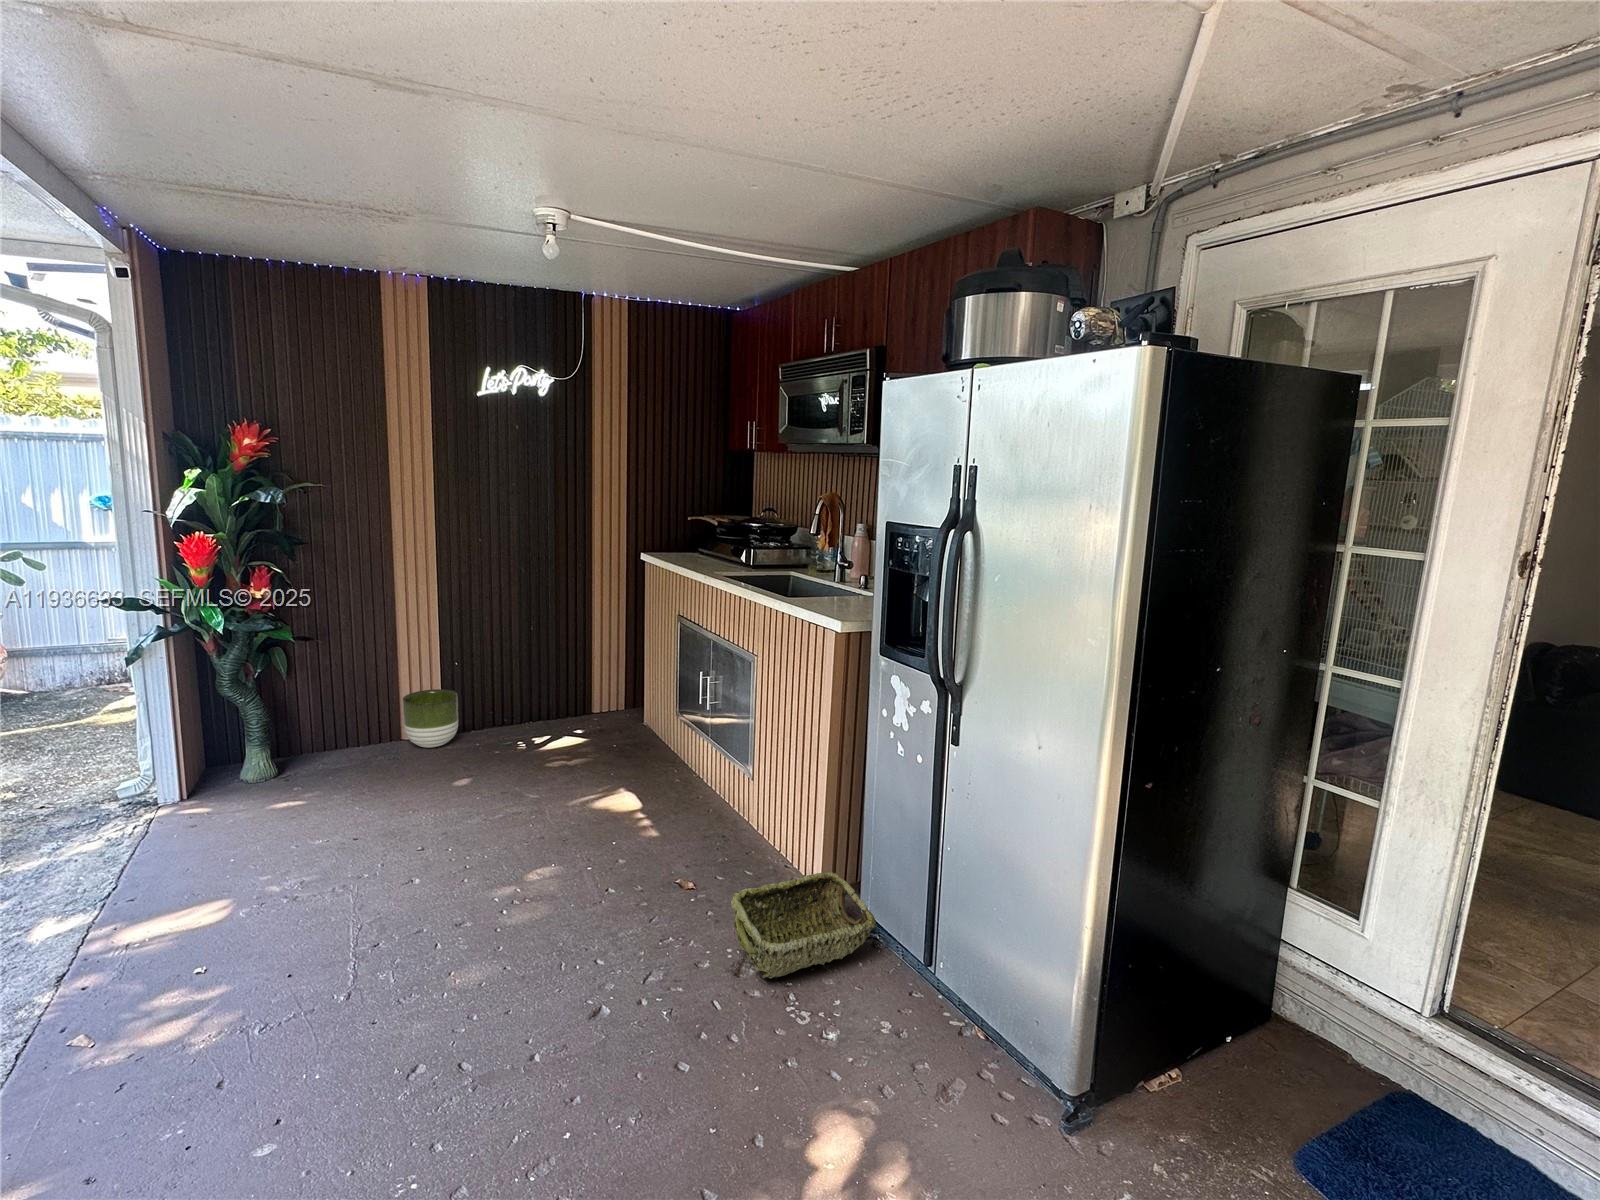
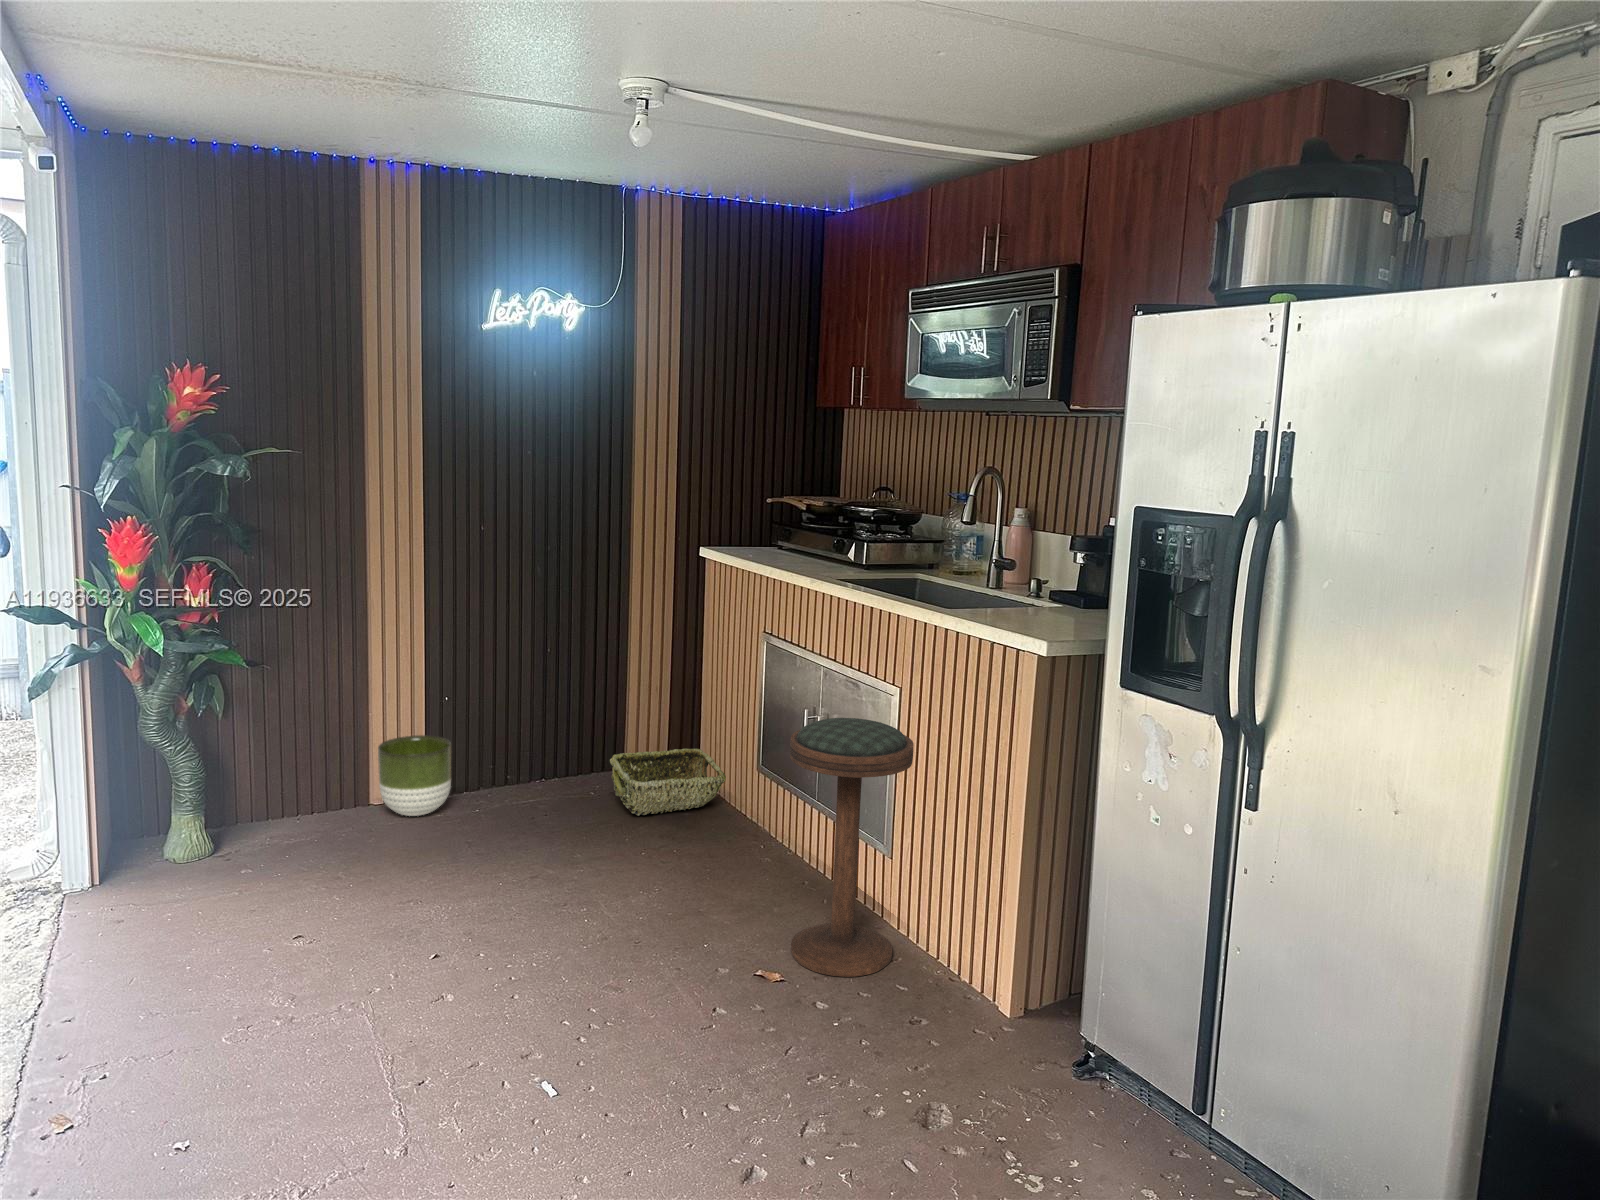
bar stool: none [670,677,760,864] -> present [790,718,914,977]
woven basket: present [731,872,876,979] -> present [610,749,726,816]

